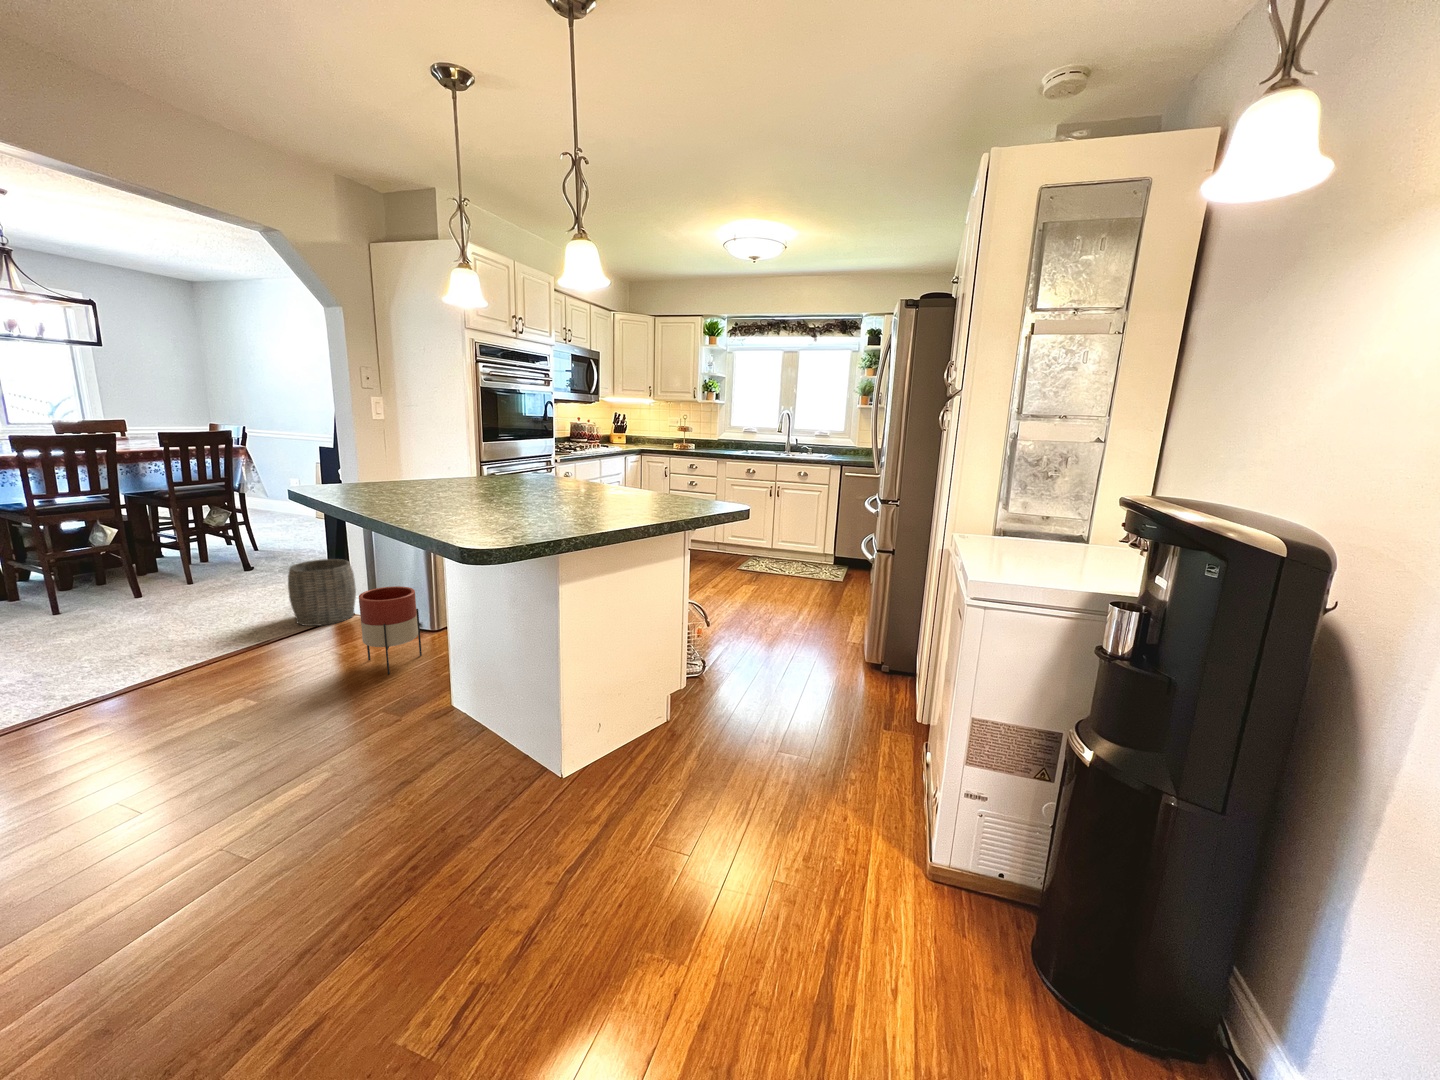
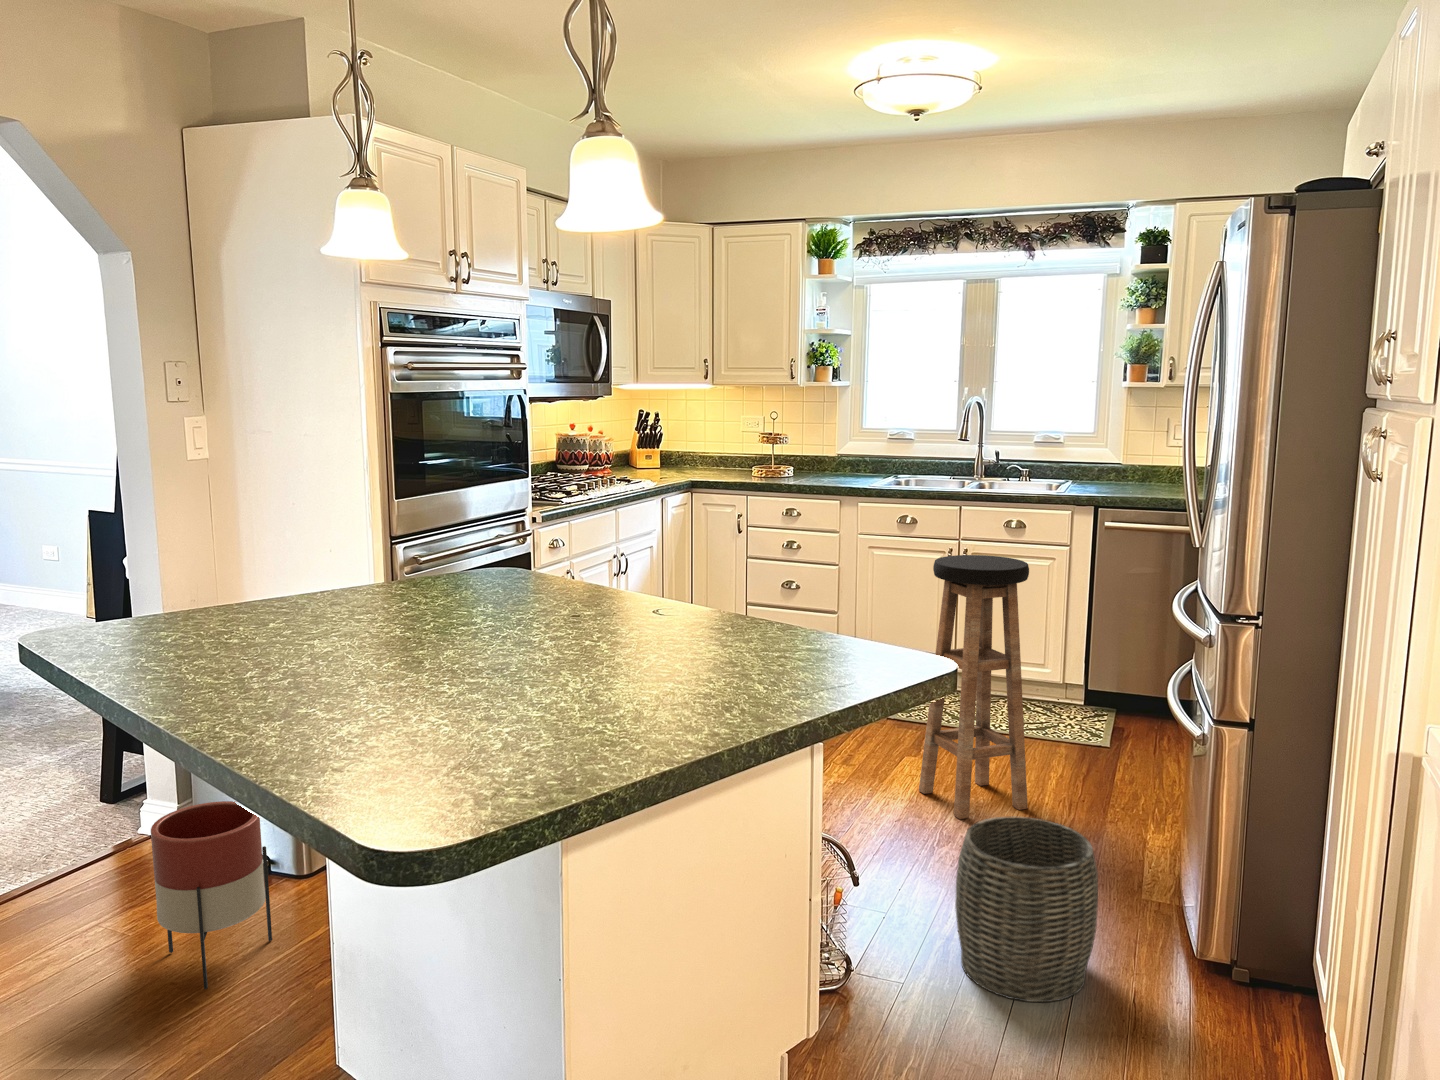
bar stool: none [748,483,802,609] -> present [919,555,1029,819]
woven basket: present [288,559,356,626] -> present [955,817,1098,1002]

